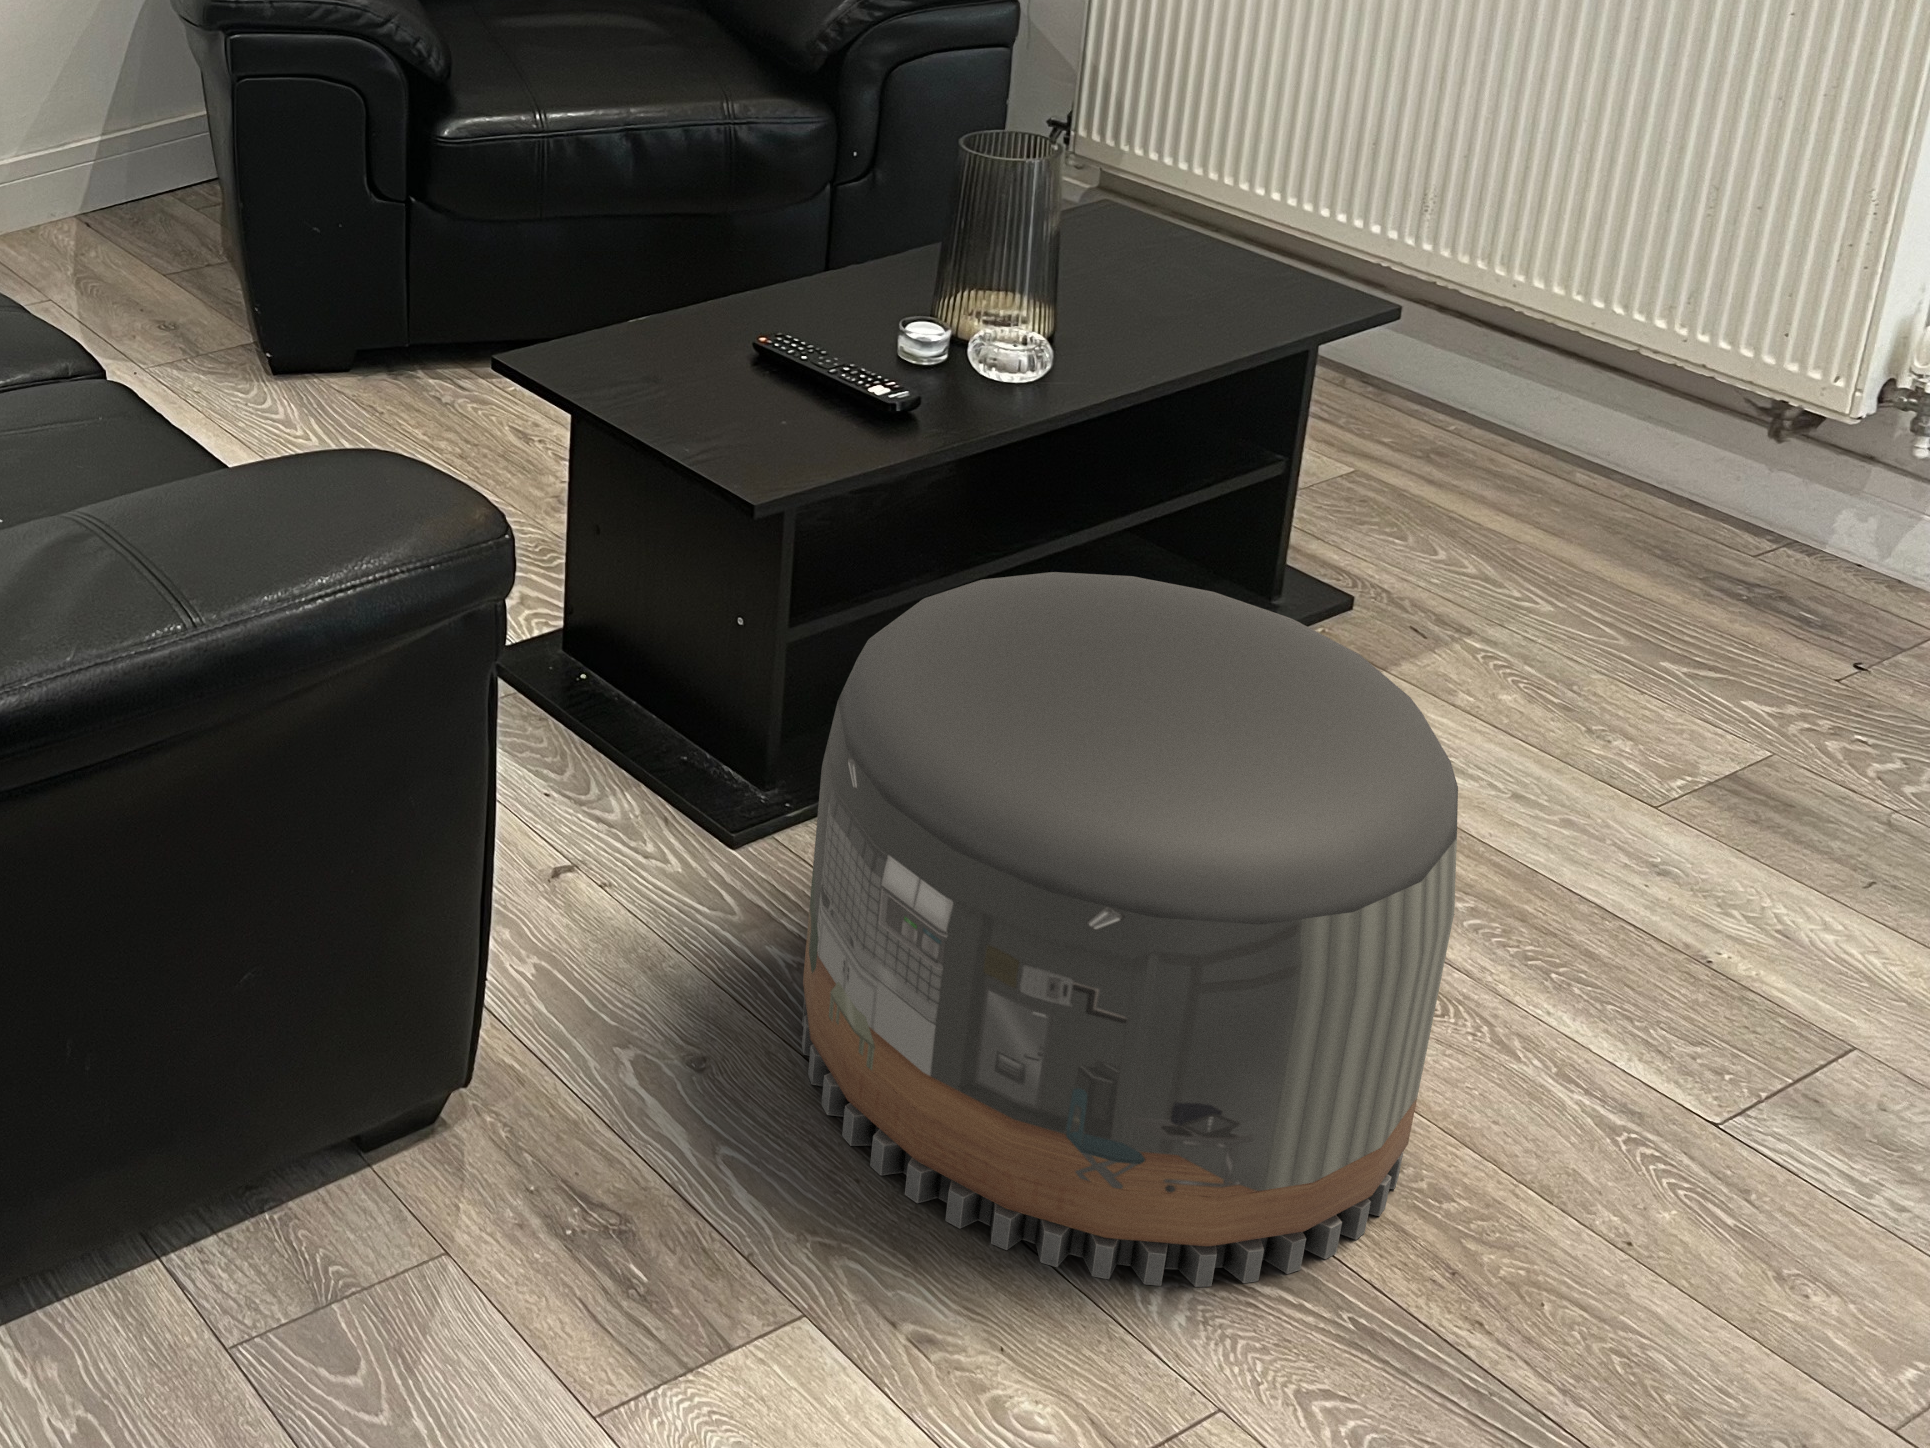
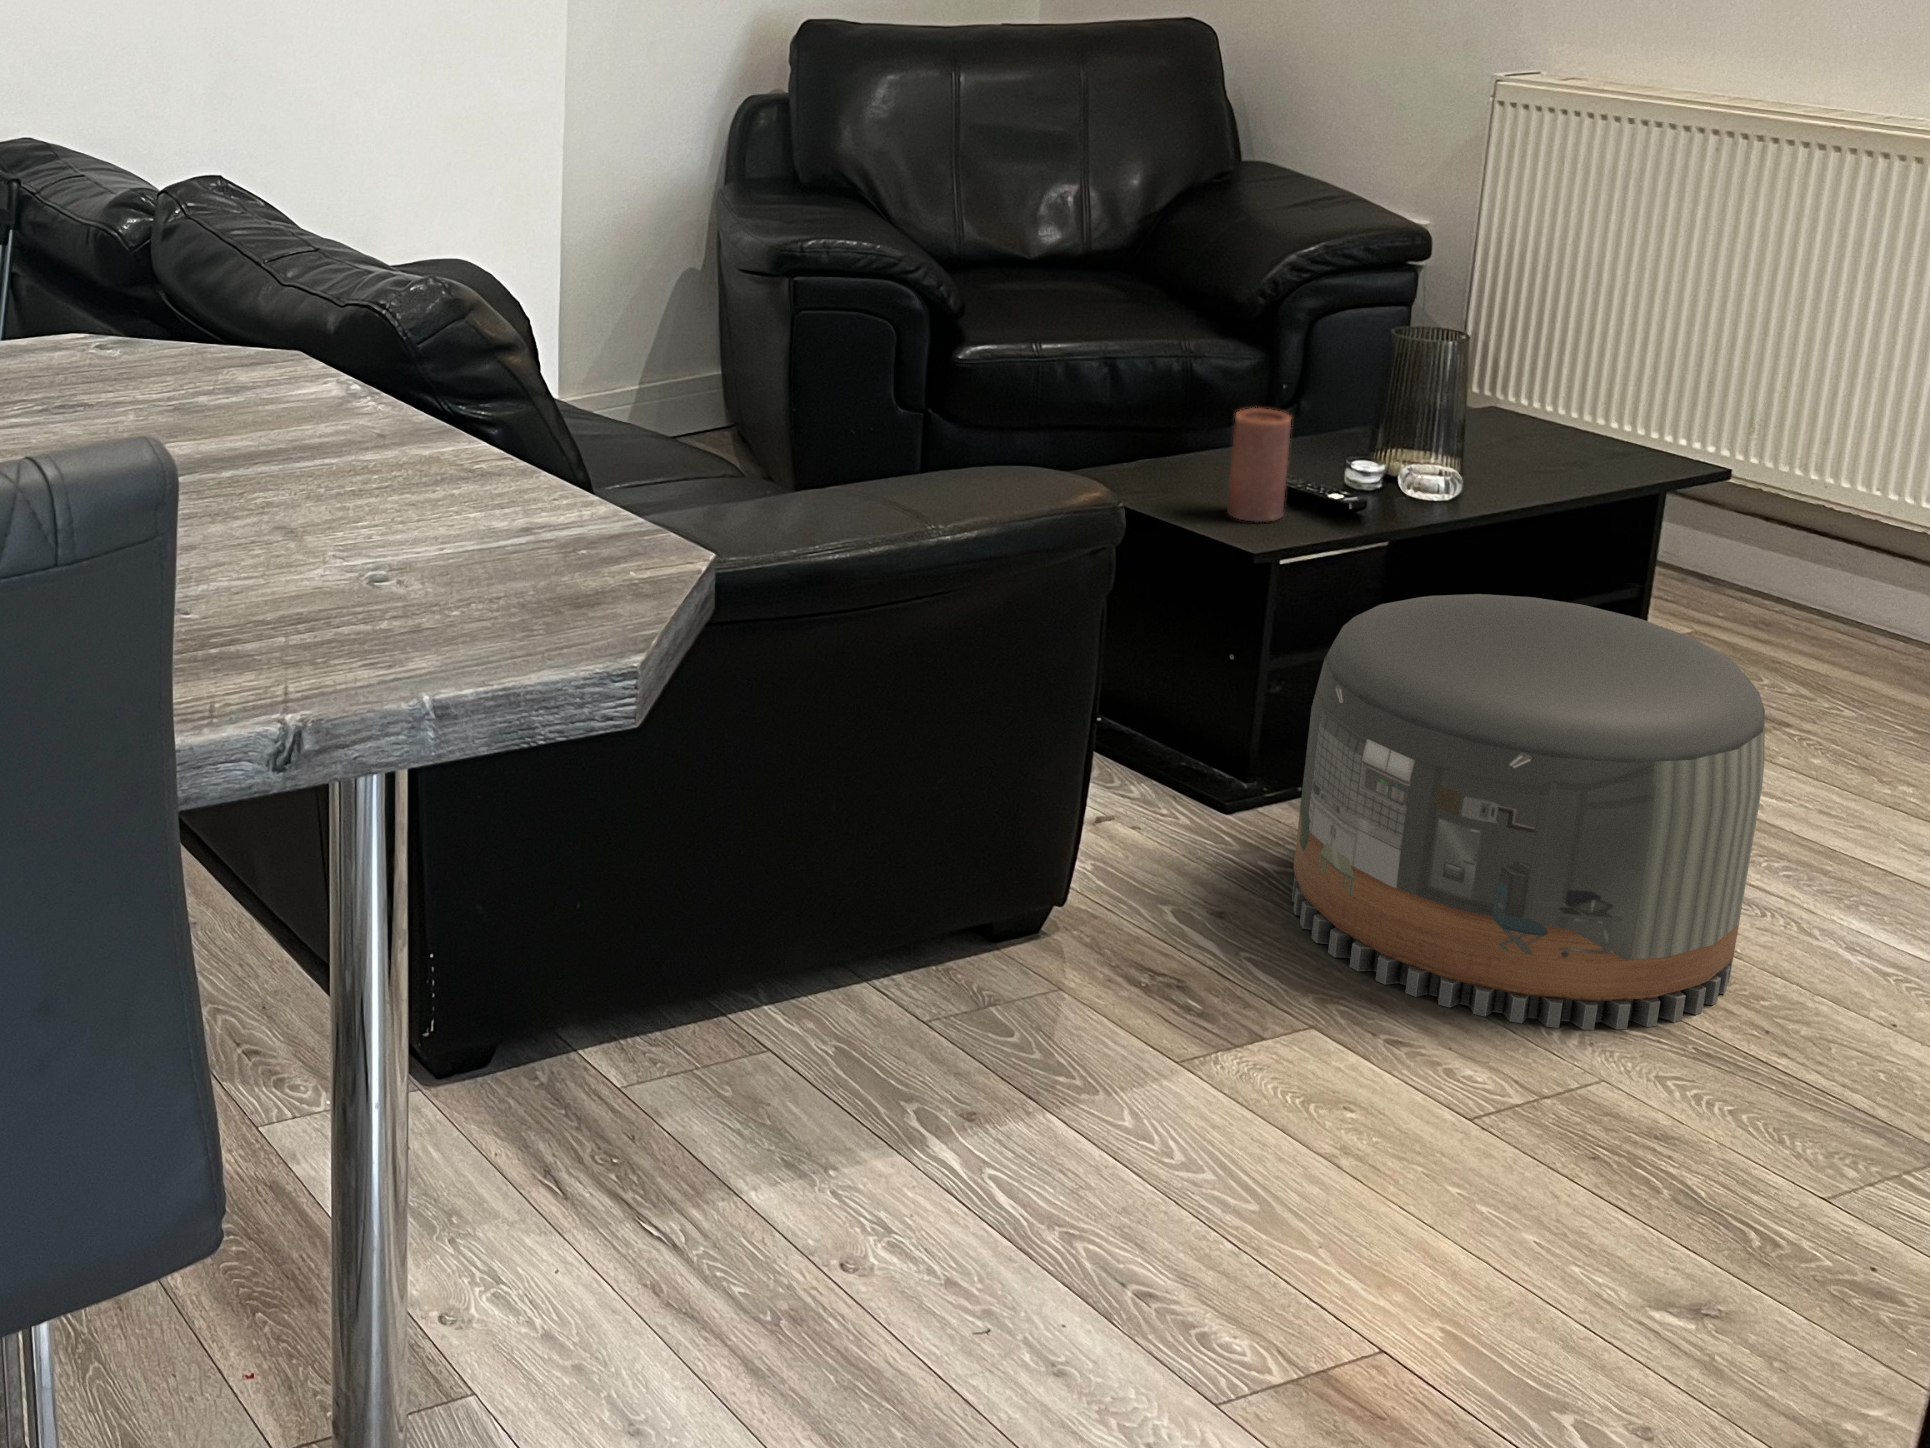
candle: none [734,273,816,435] -> present [1227,408,1291,522]

